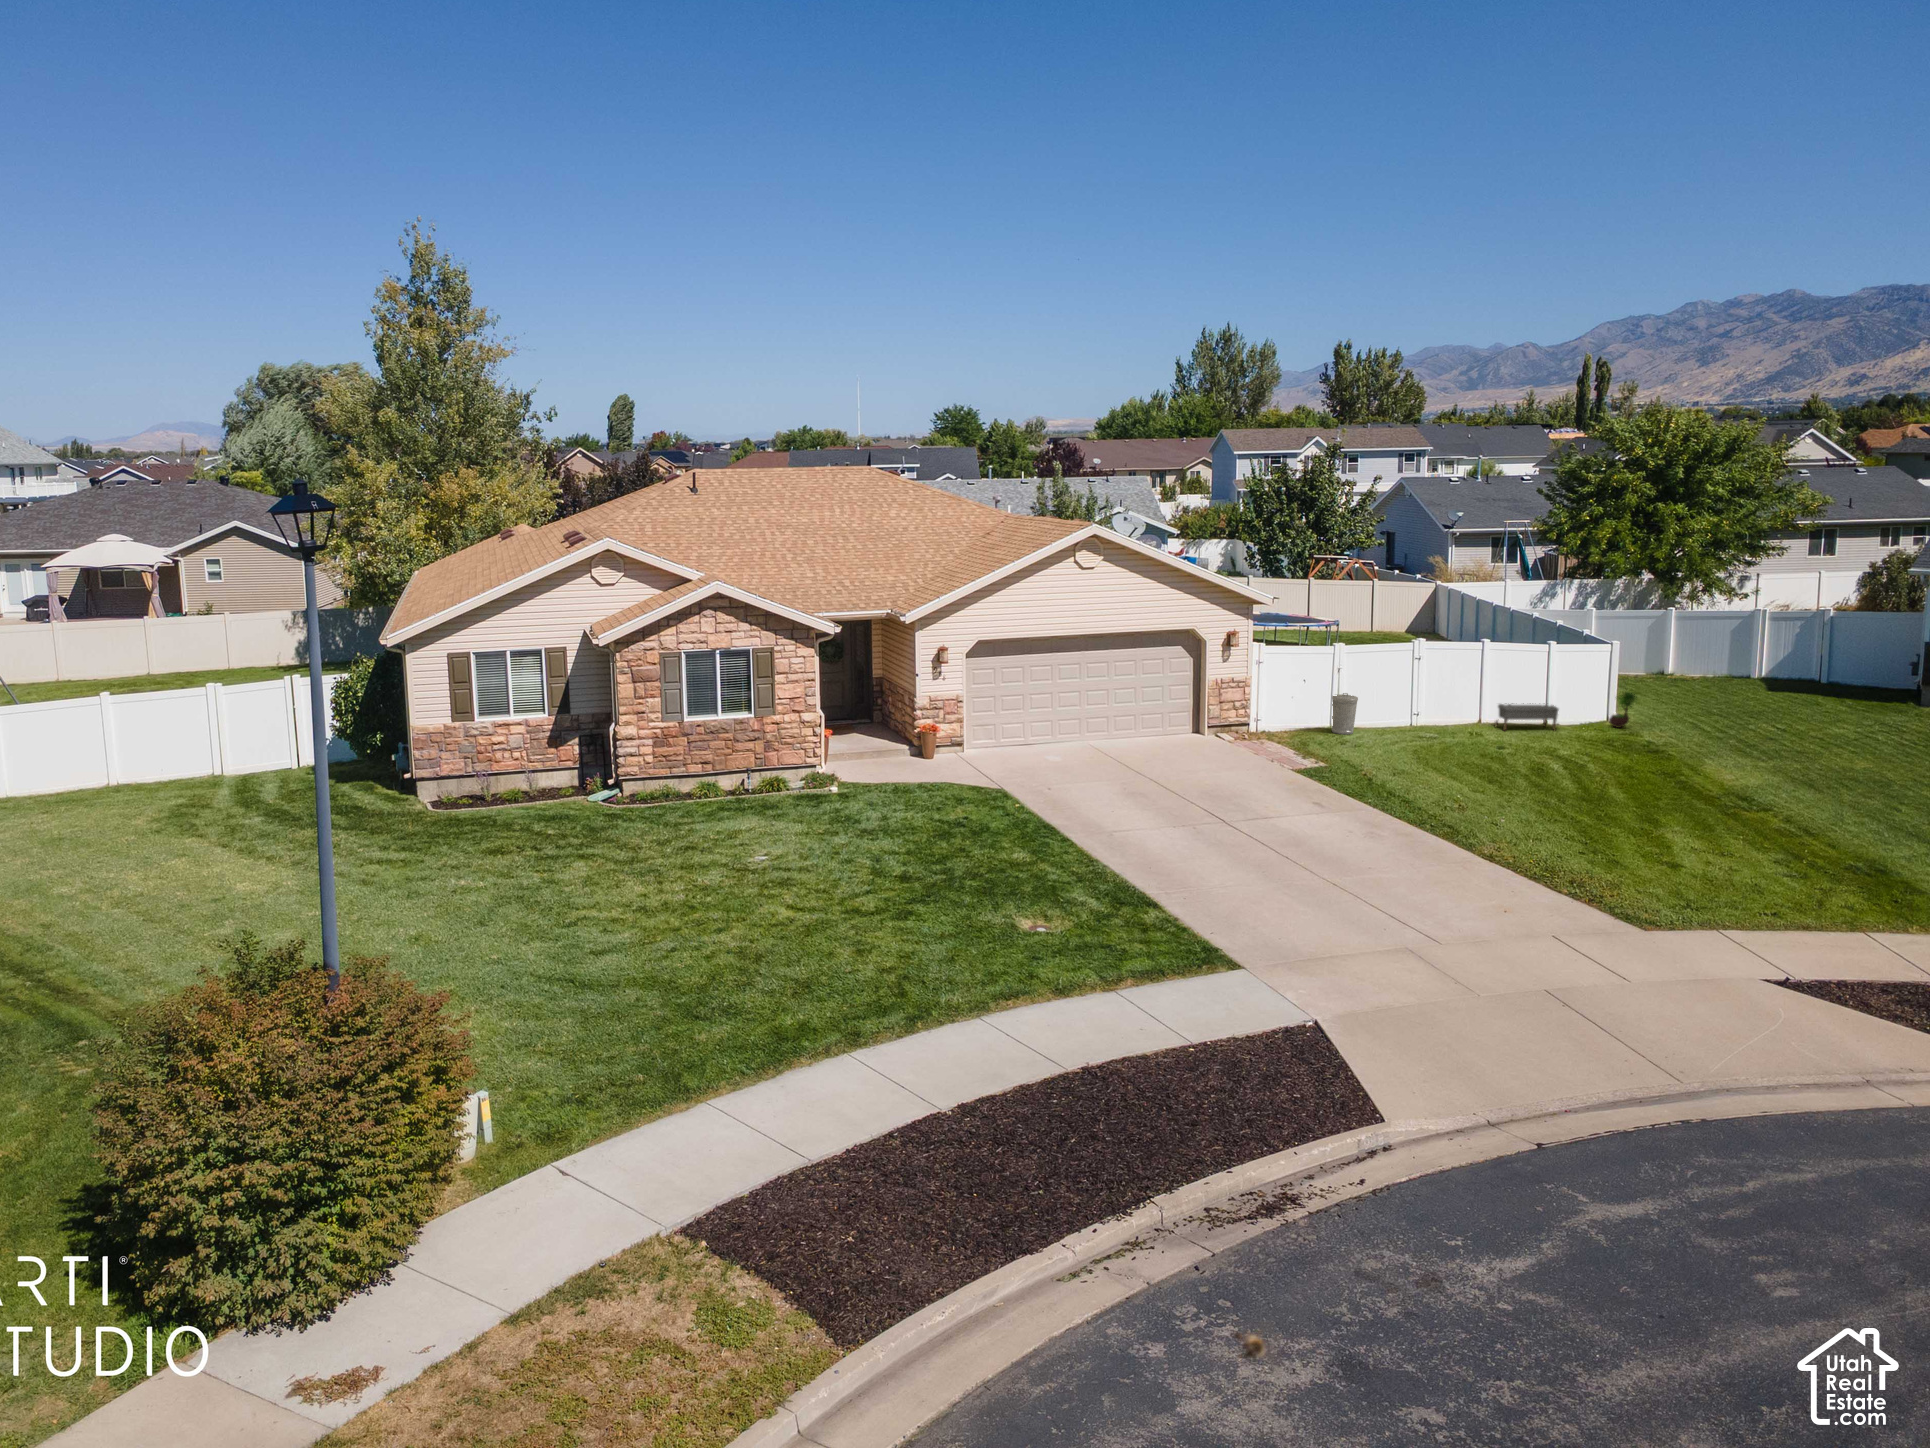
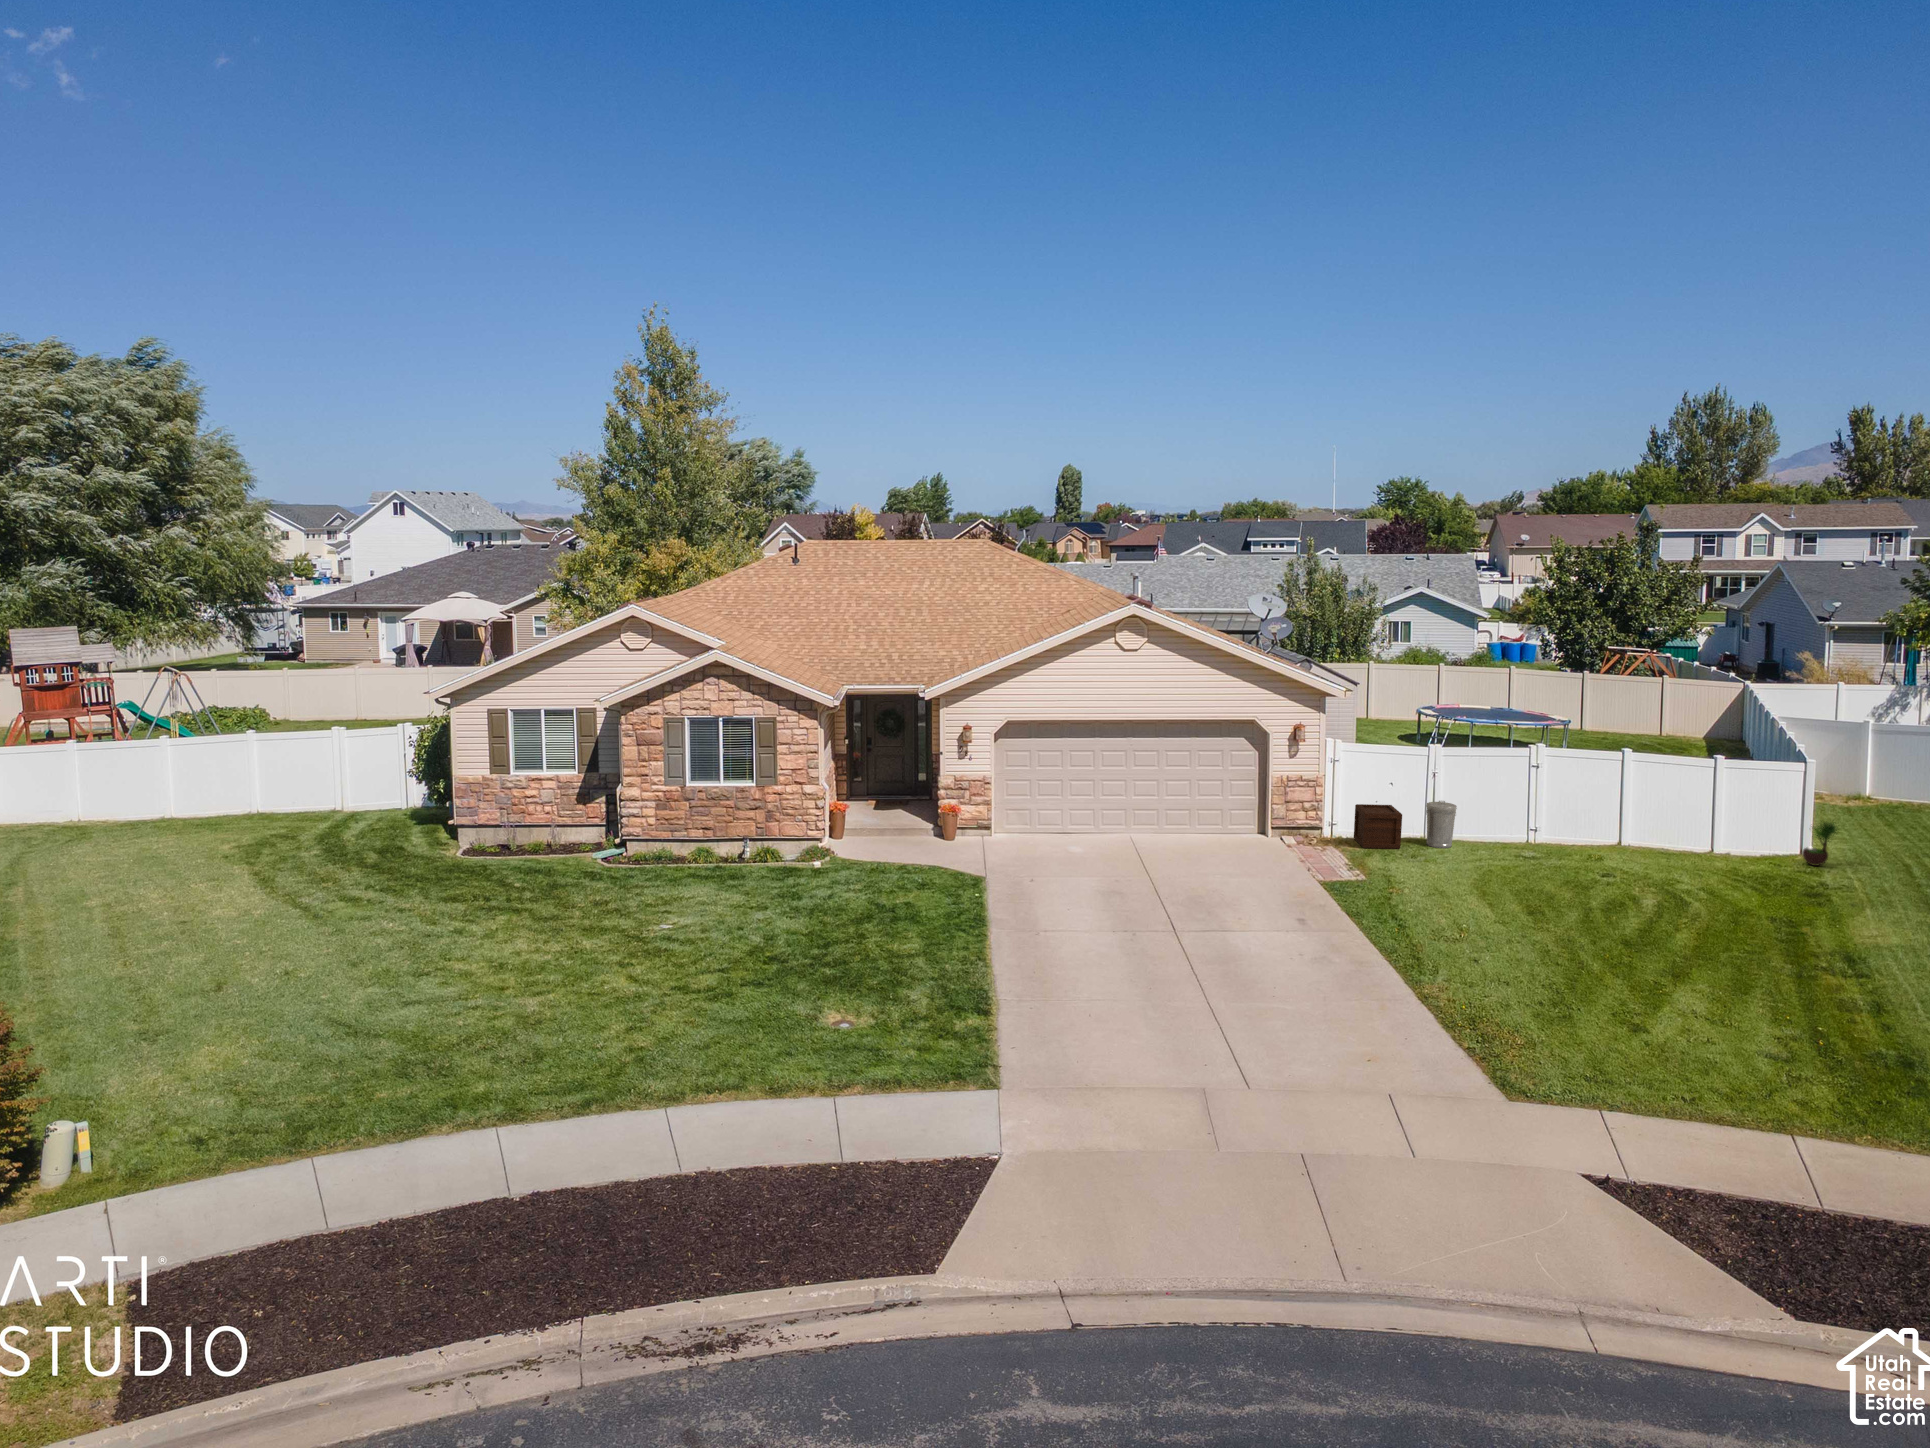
wooden crate: none [1272,700,1320,739] -> present [1354,804,1402,849]
bench: present [1495,703,1559,731] -> none [1643,825,1724,863]

